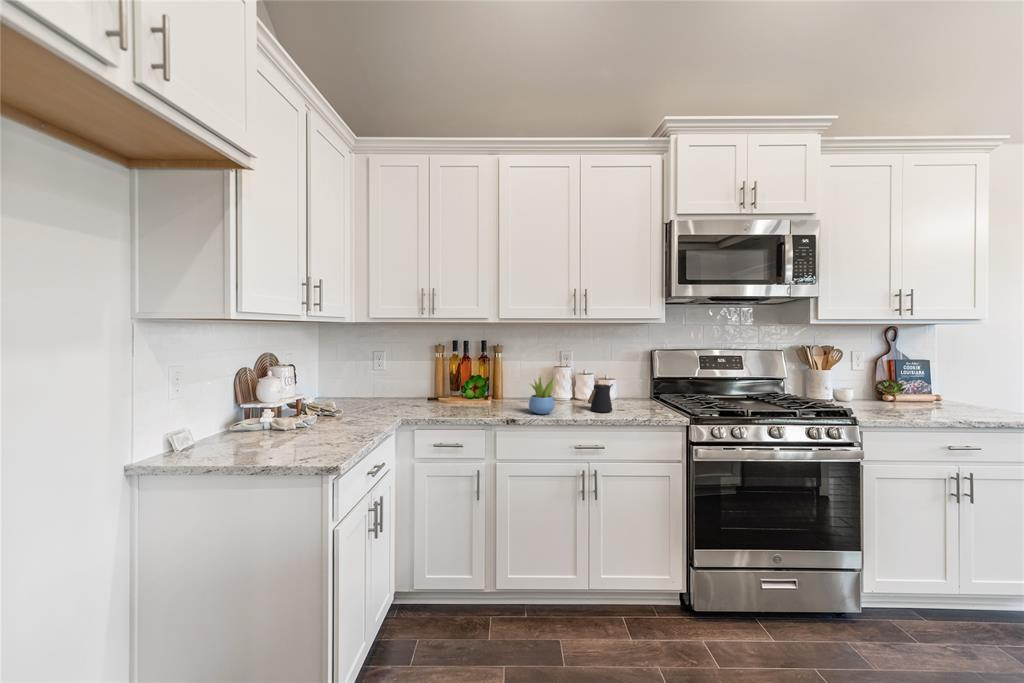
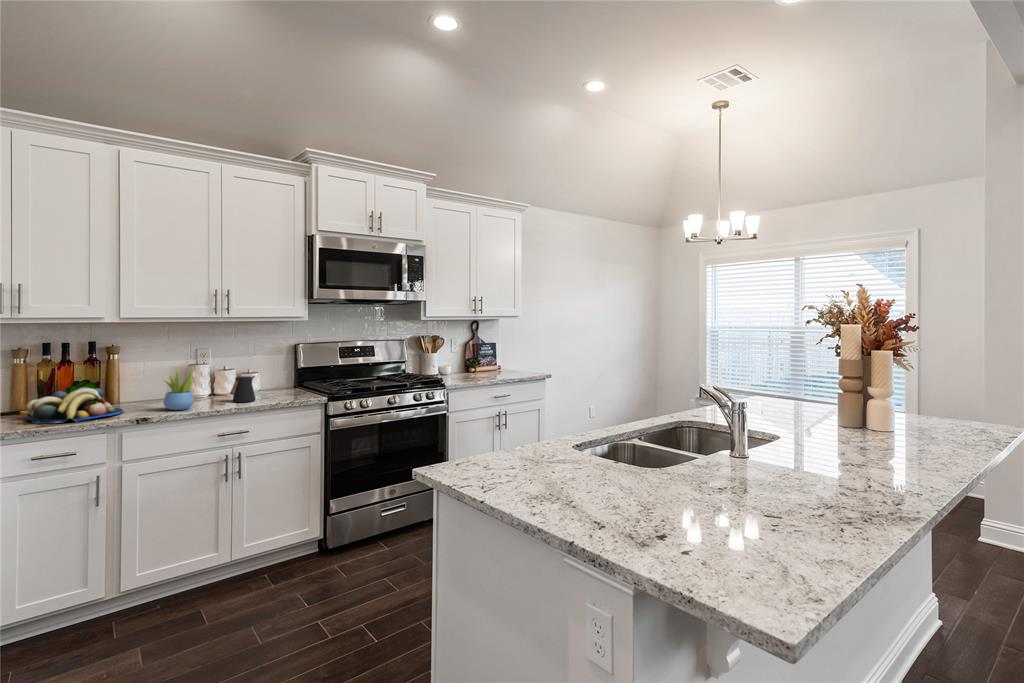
fruit bowl: none [431,382,499,416] -> present [26,387,123,424]

